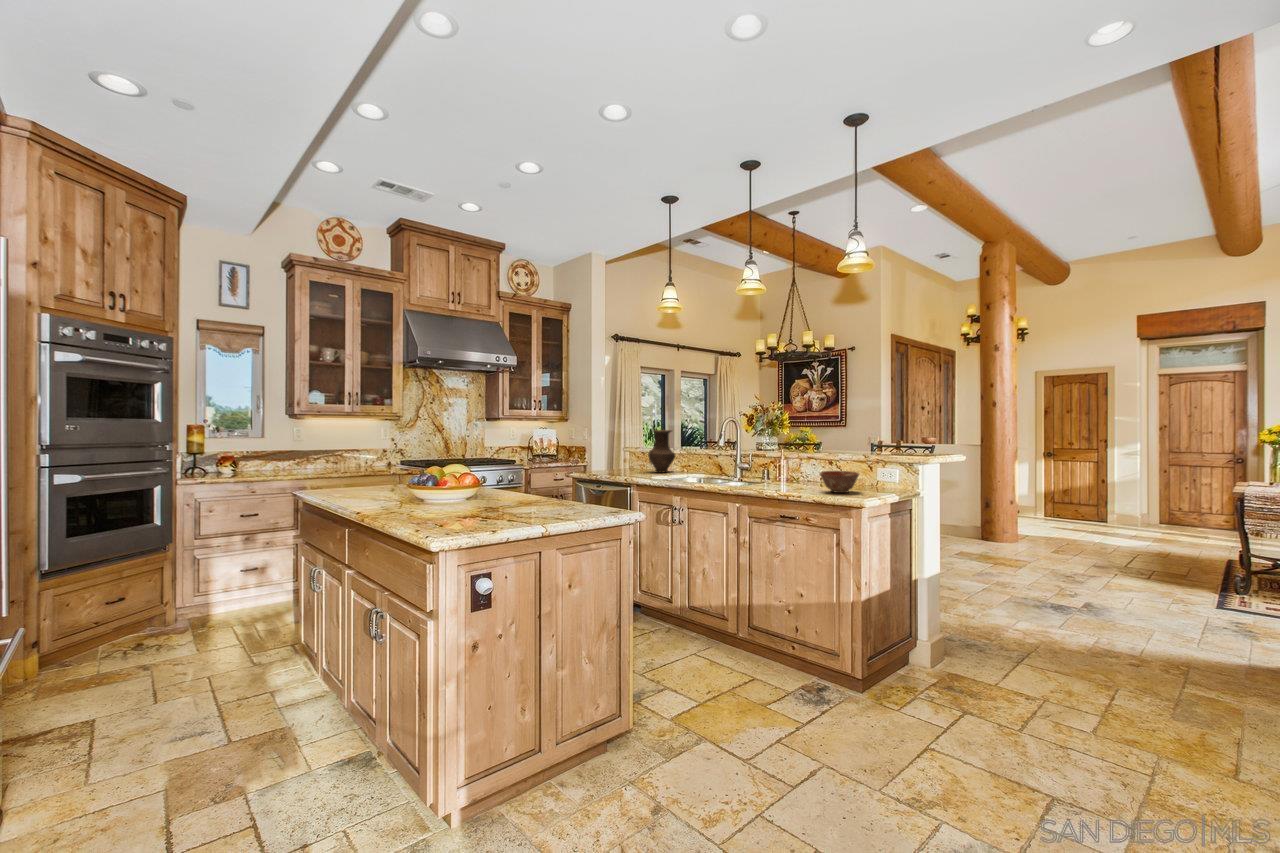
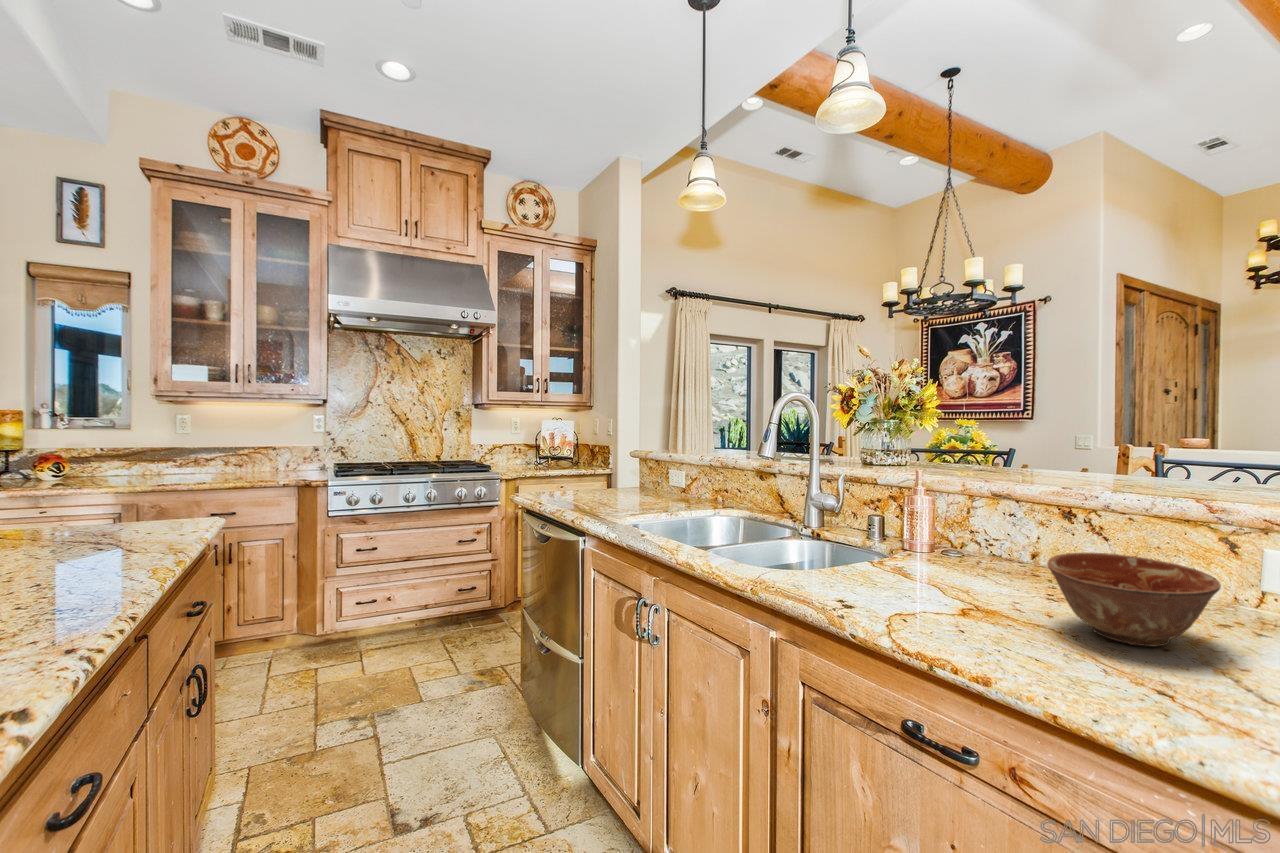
vase: present [648,430,675,473] -> none [657,422,708,501]

